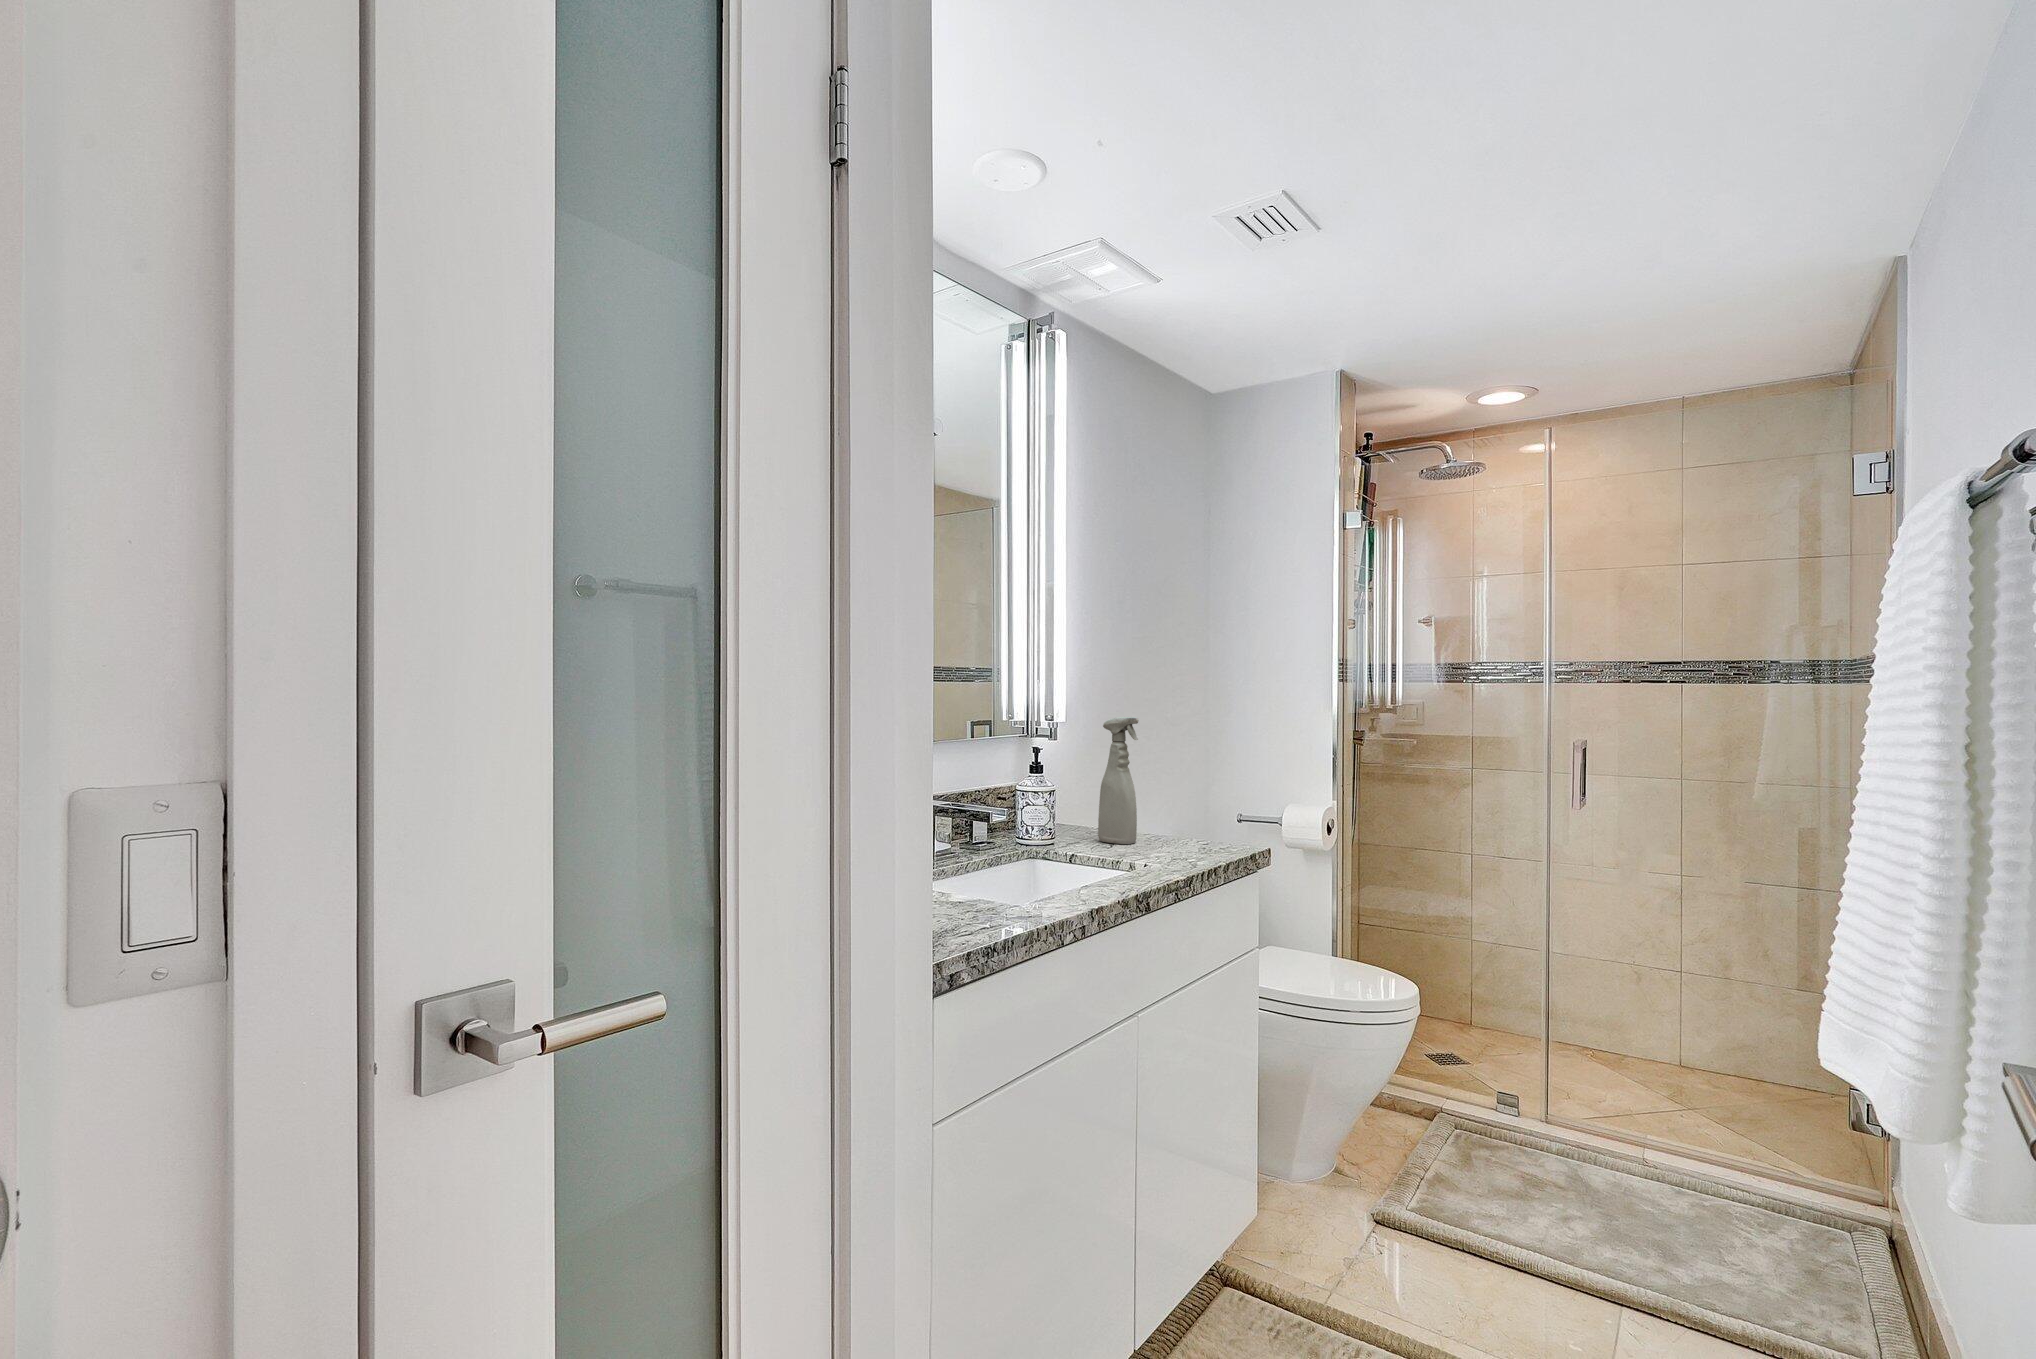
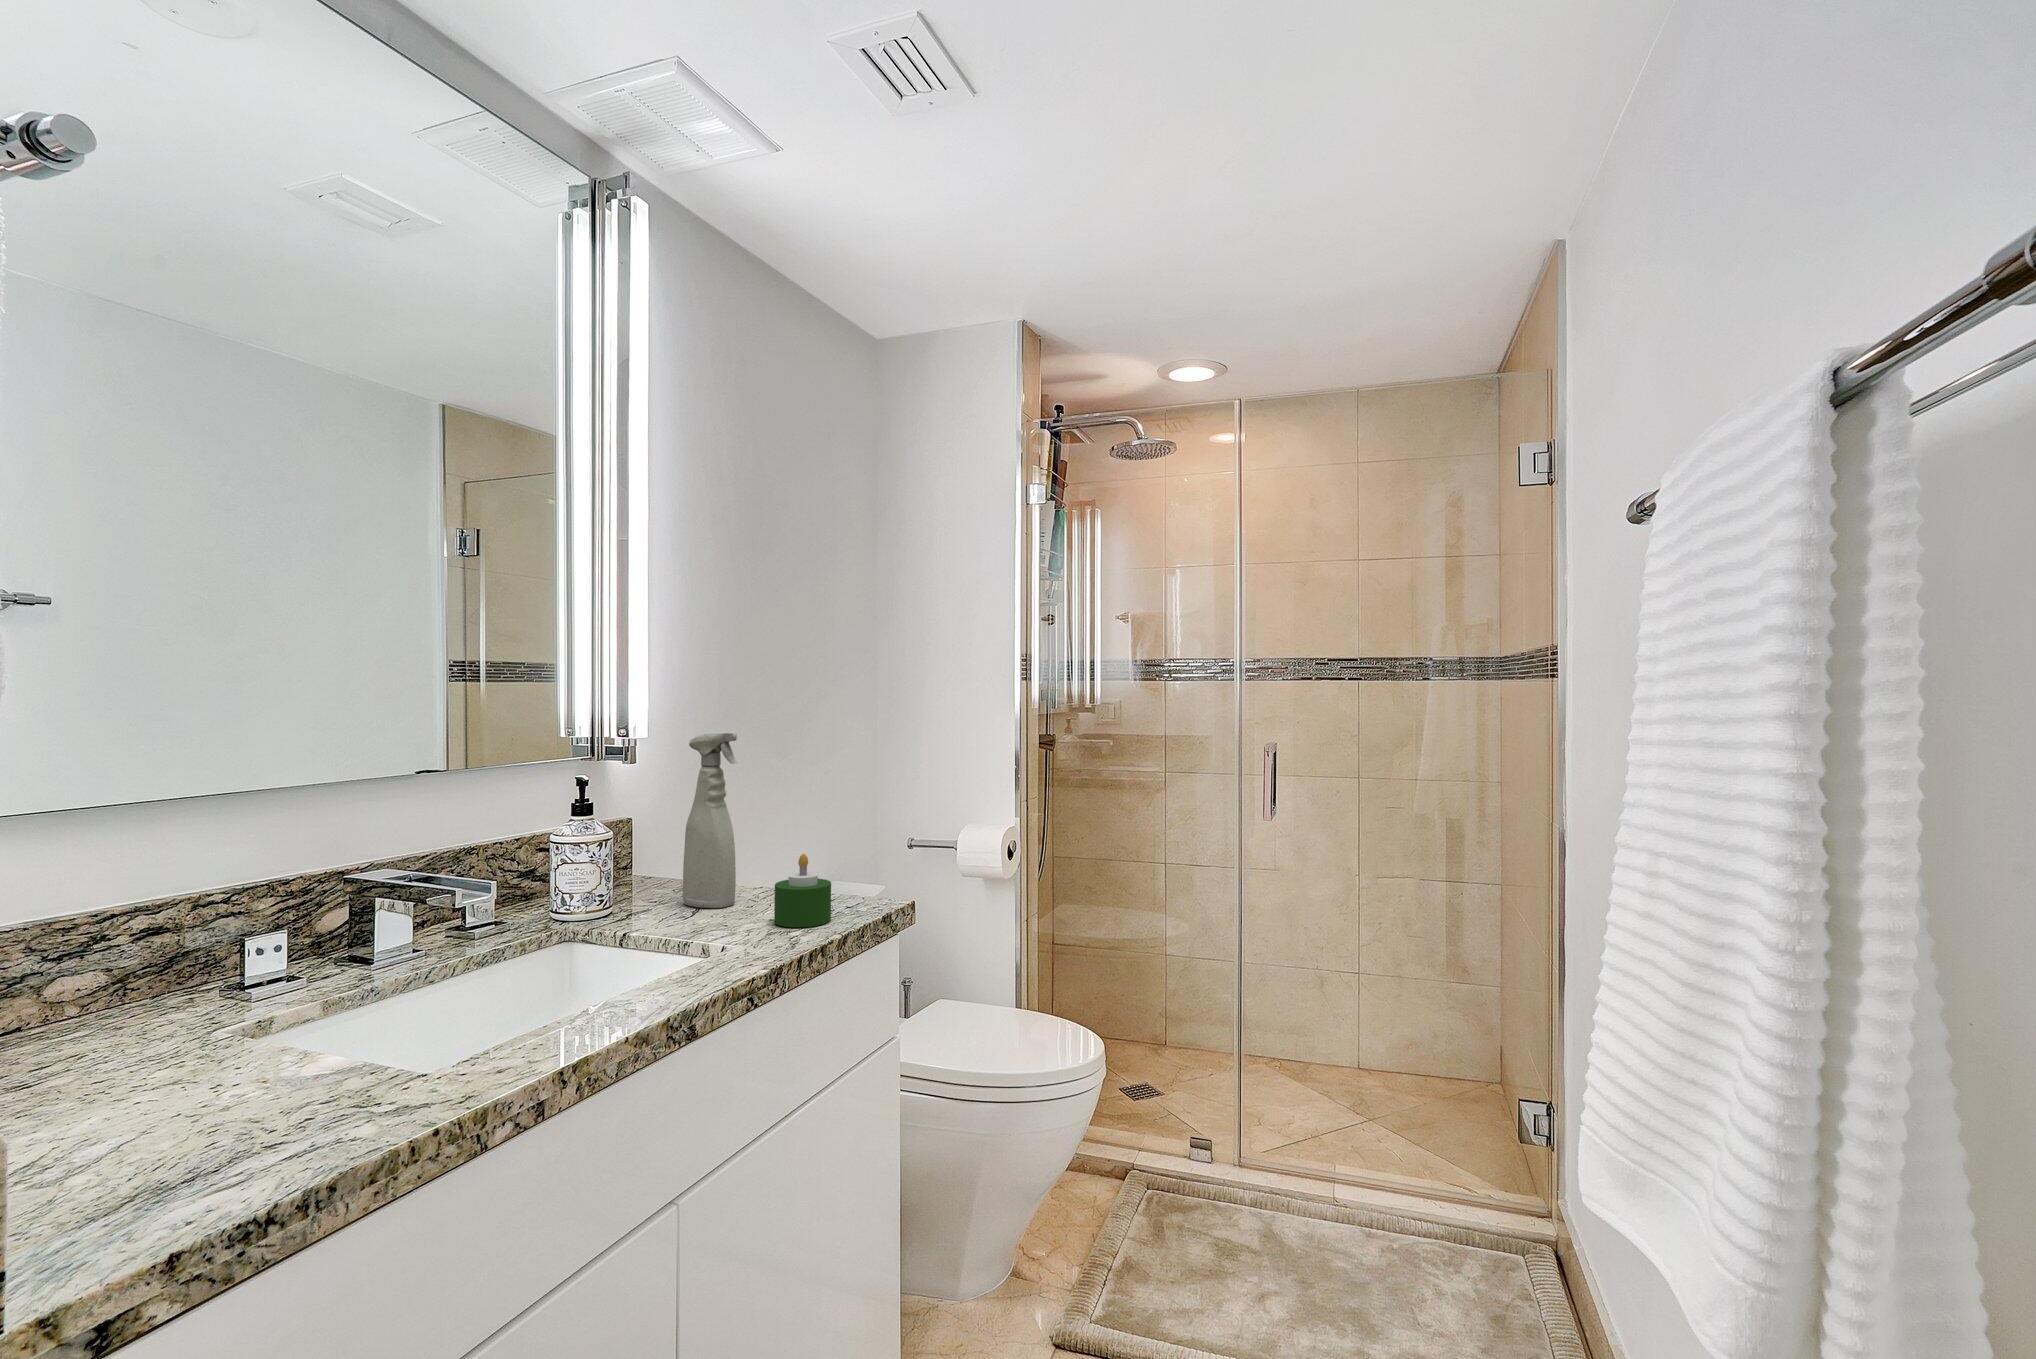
candle: none [1173,805,1214,857] -> present [774,854,831,927]

